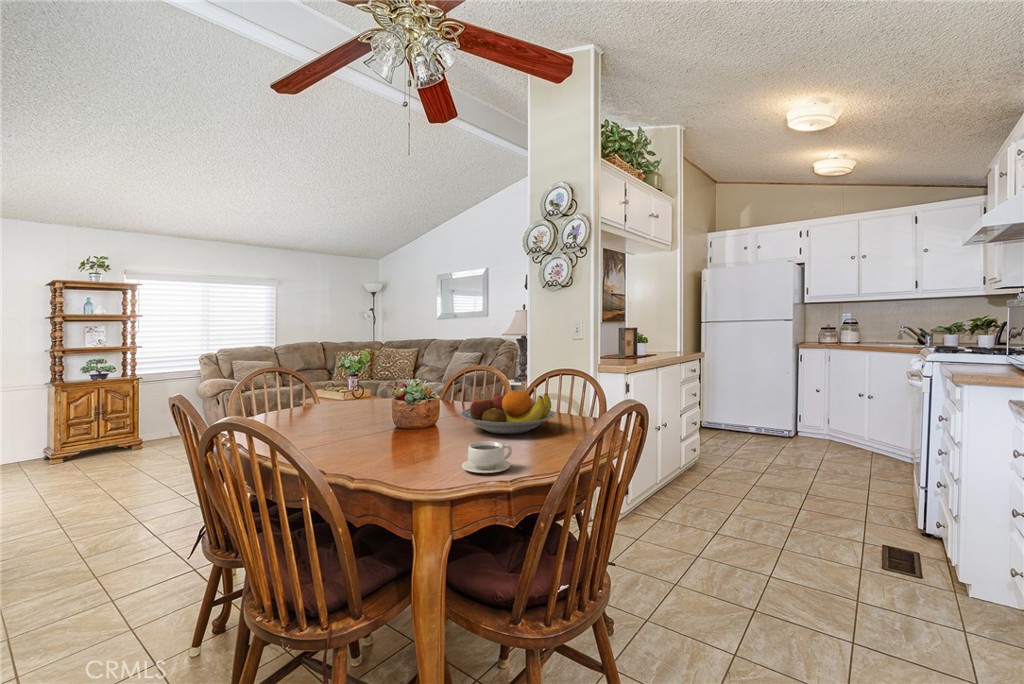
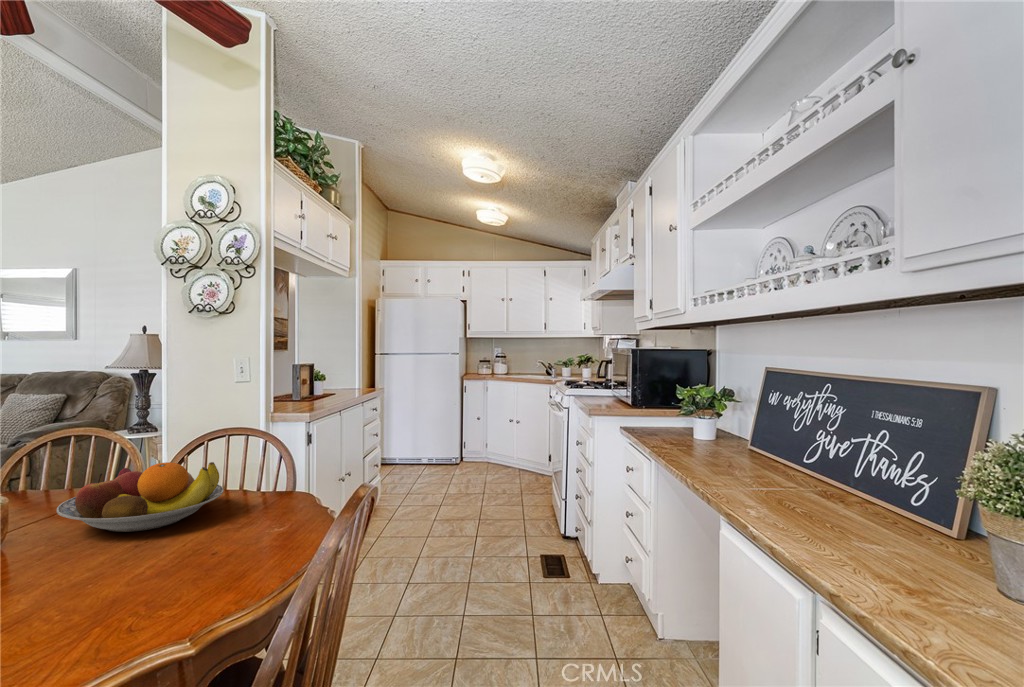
teacup: present [462,441,512,473] -> none [77,556,173,616]

